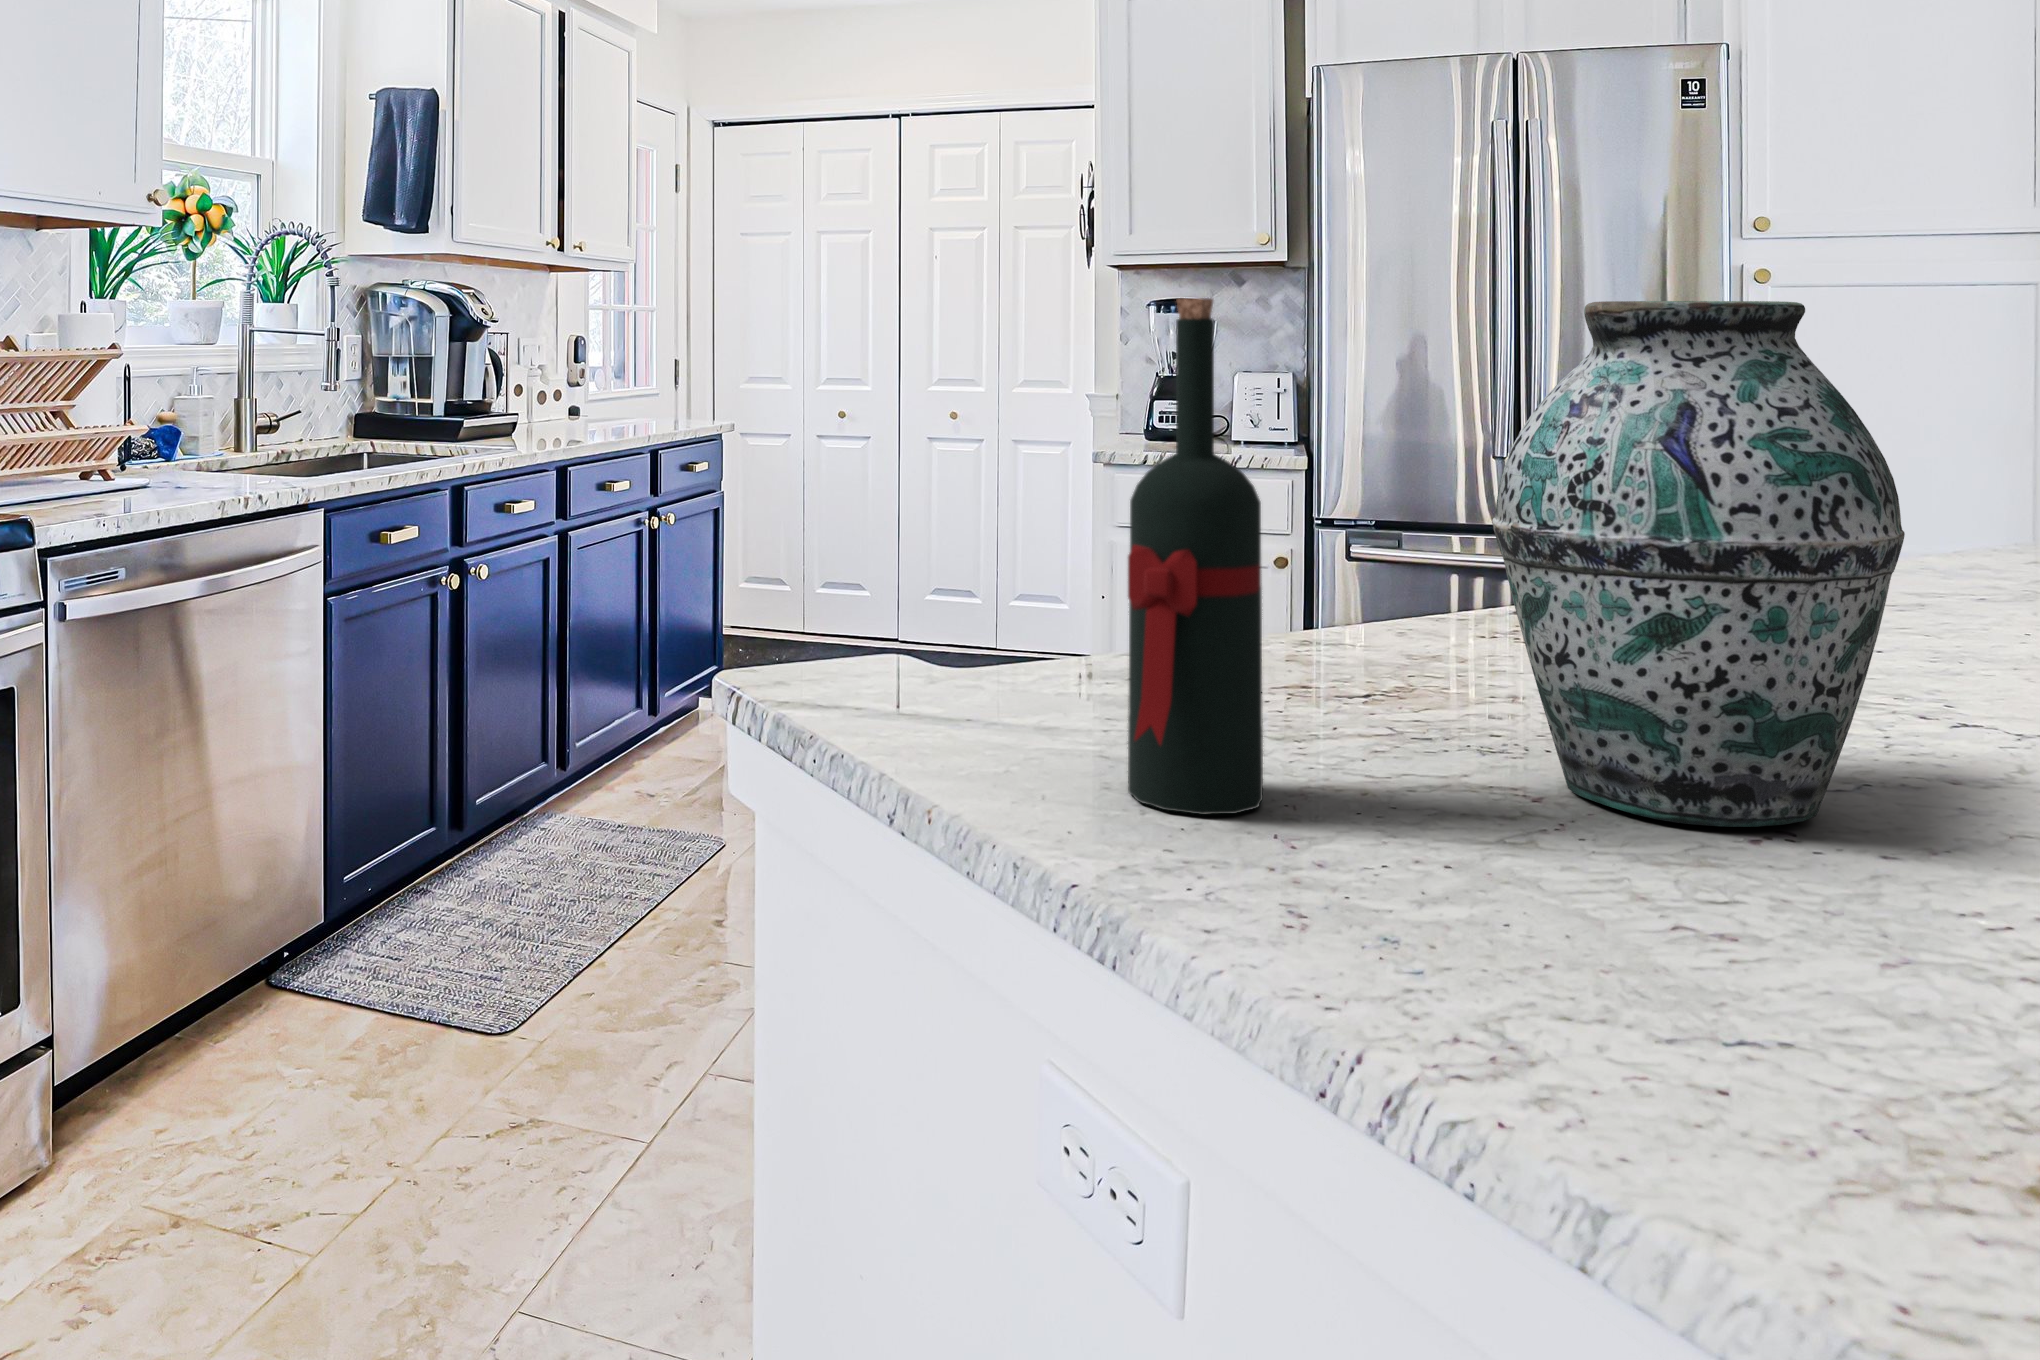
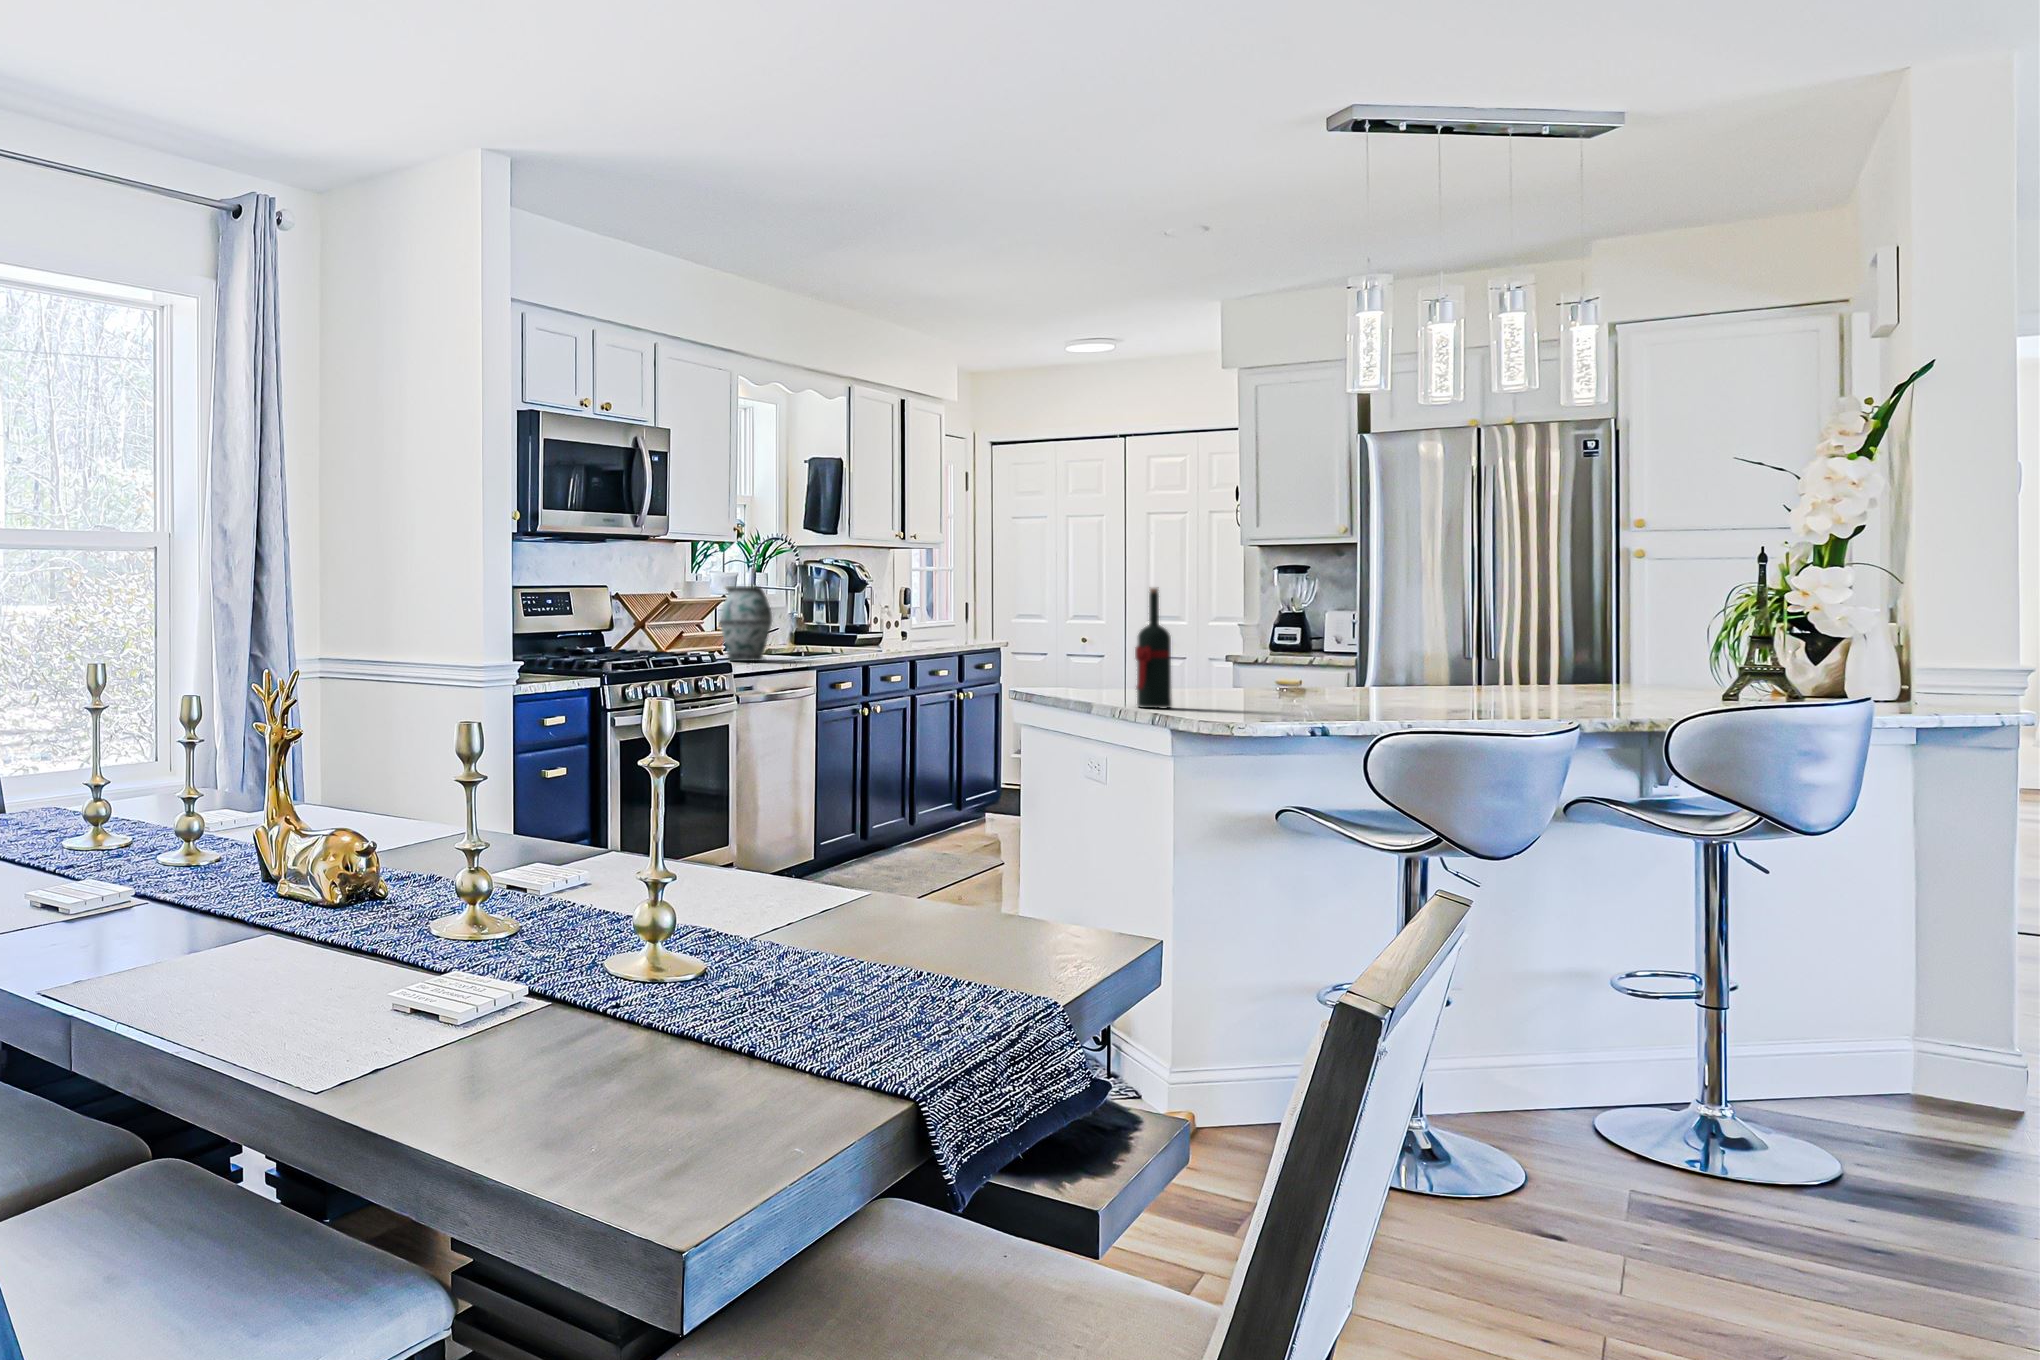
vase: present [1492,301,1905,827] -> present [720,586,772,661]

